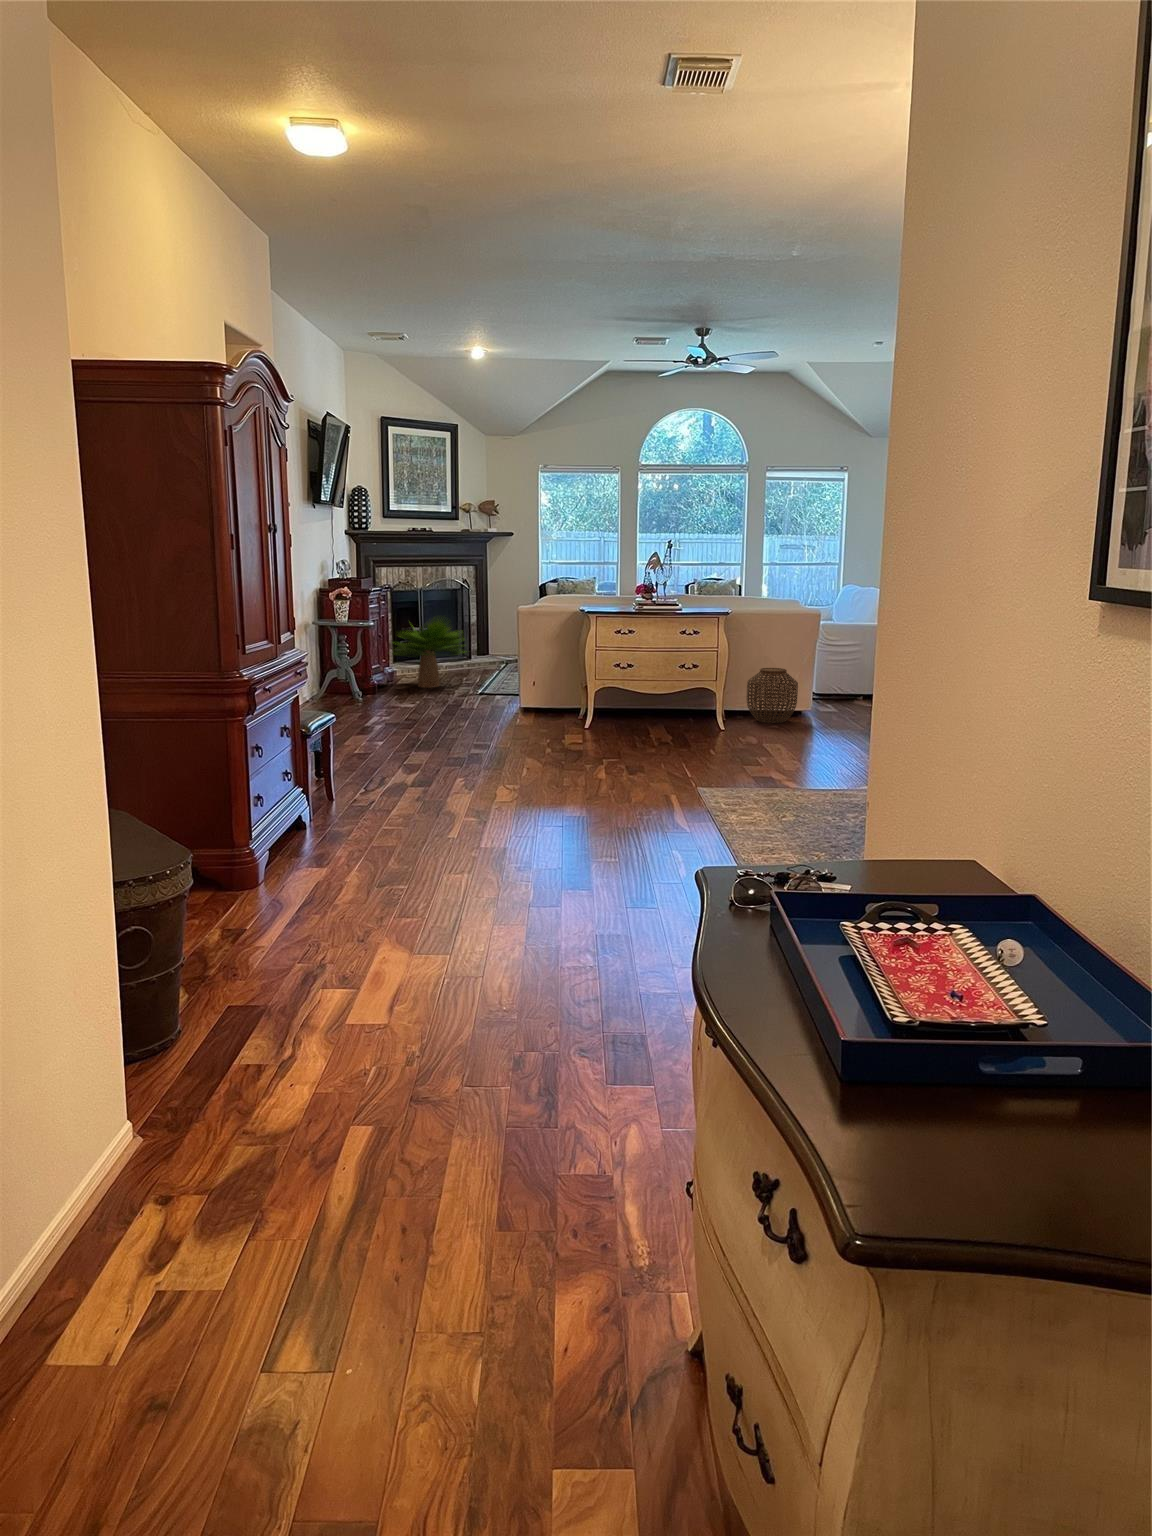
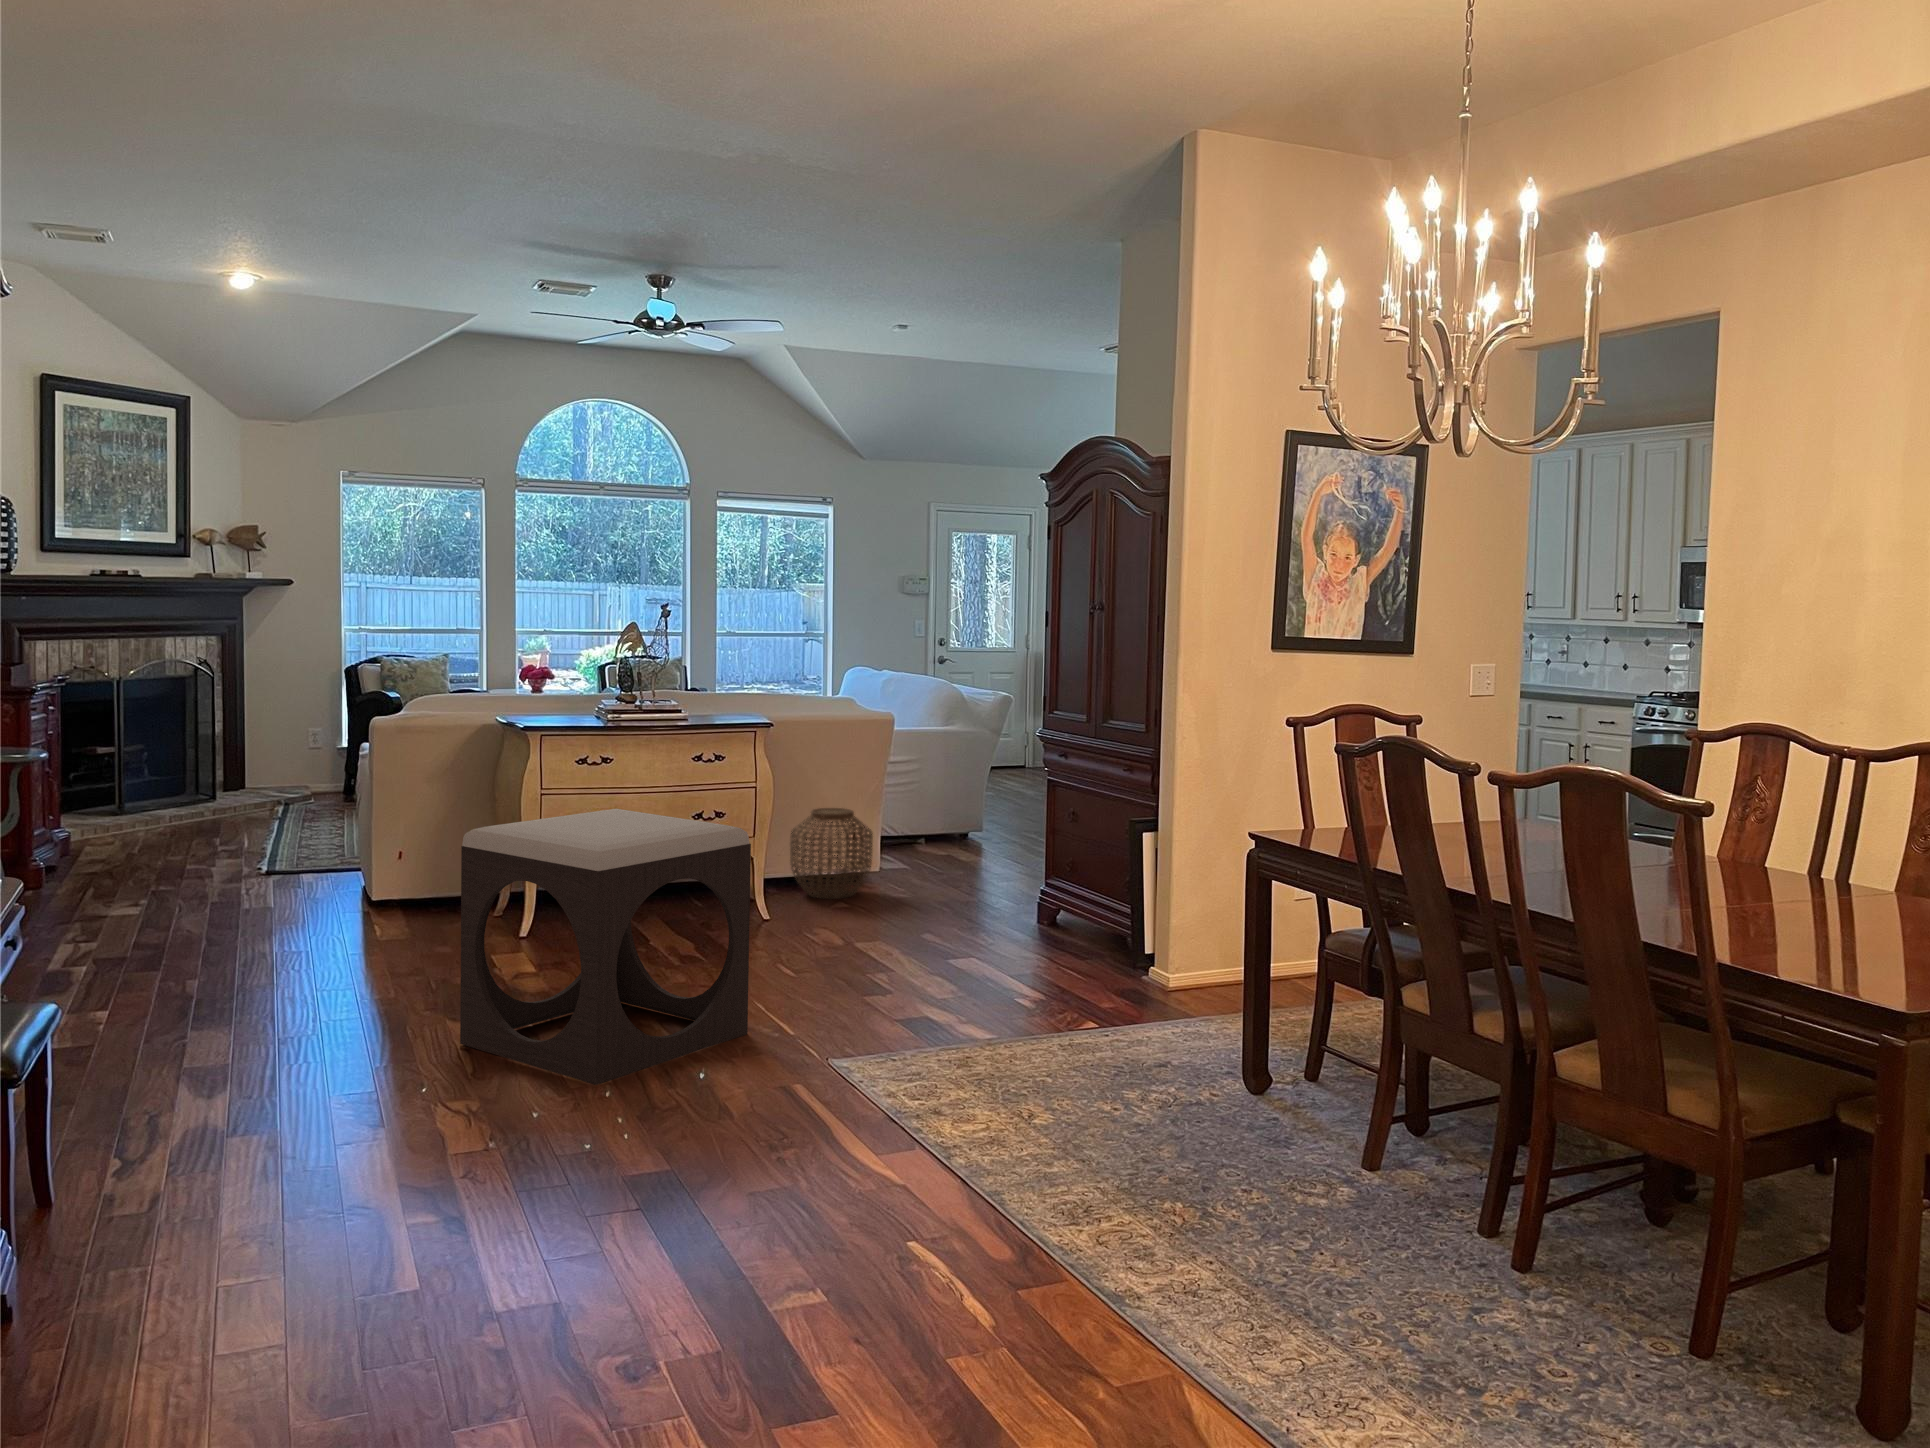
potted plant: present [392,620,465,688] -> none [54,728,242,867]
footstool: none [523,652,666,786] -> present [460,809,751,1085]

